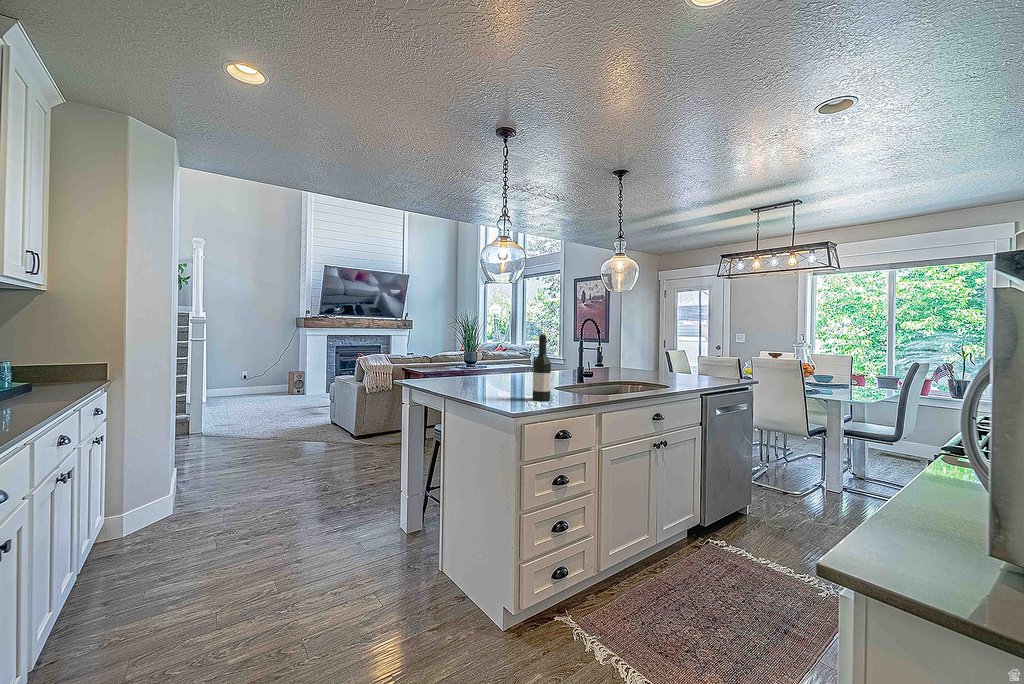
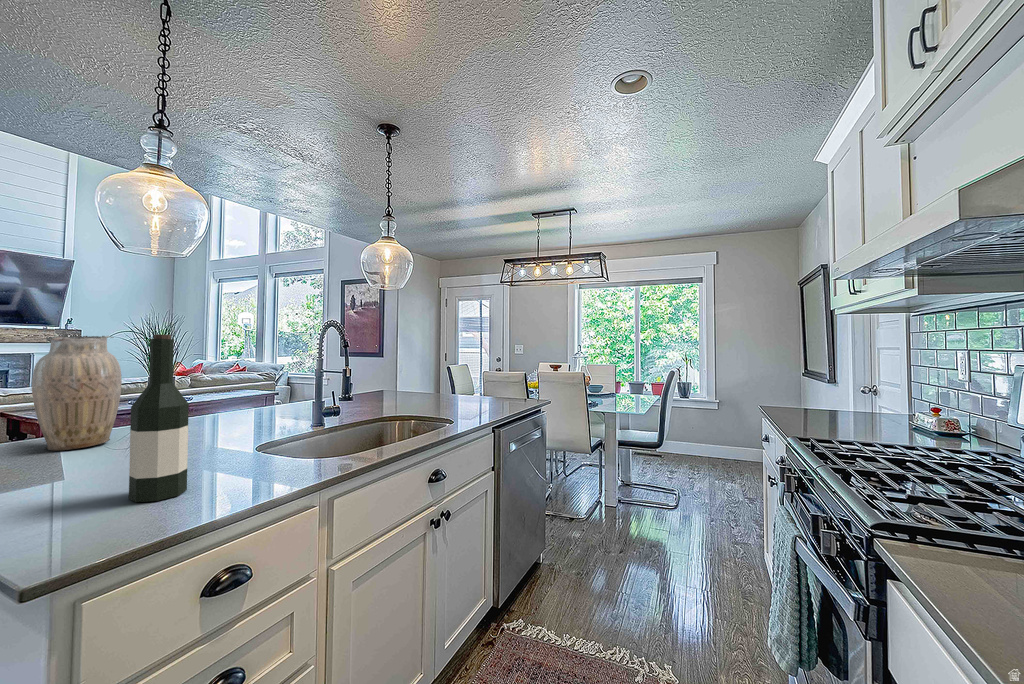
vase: none [474,332,502,384] -> present [32,336,122,451]

